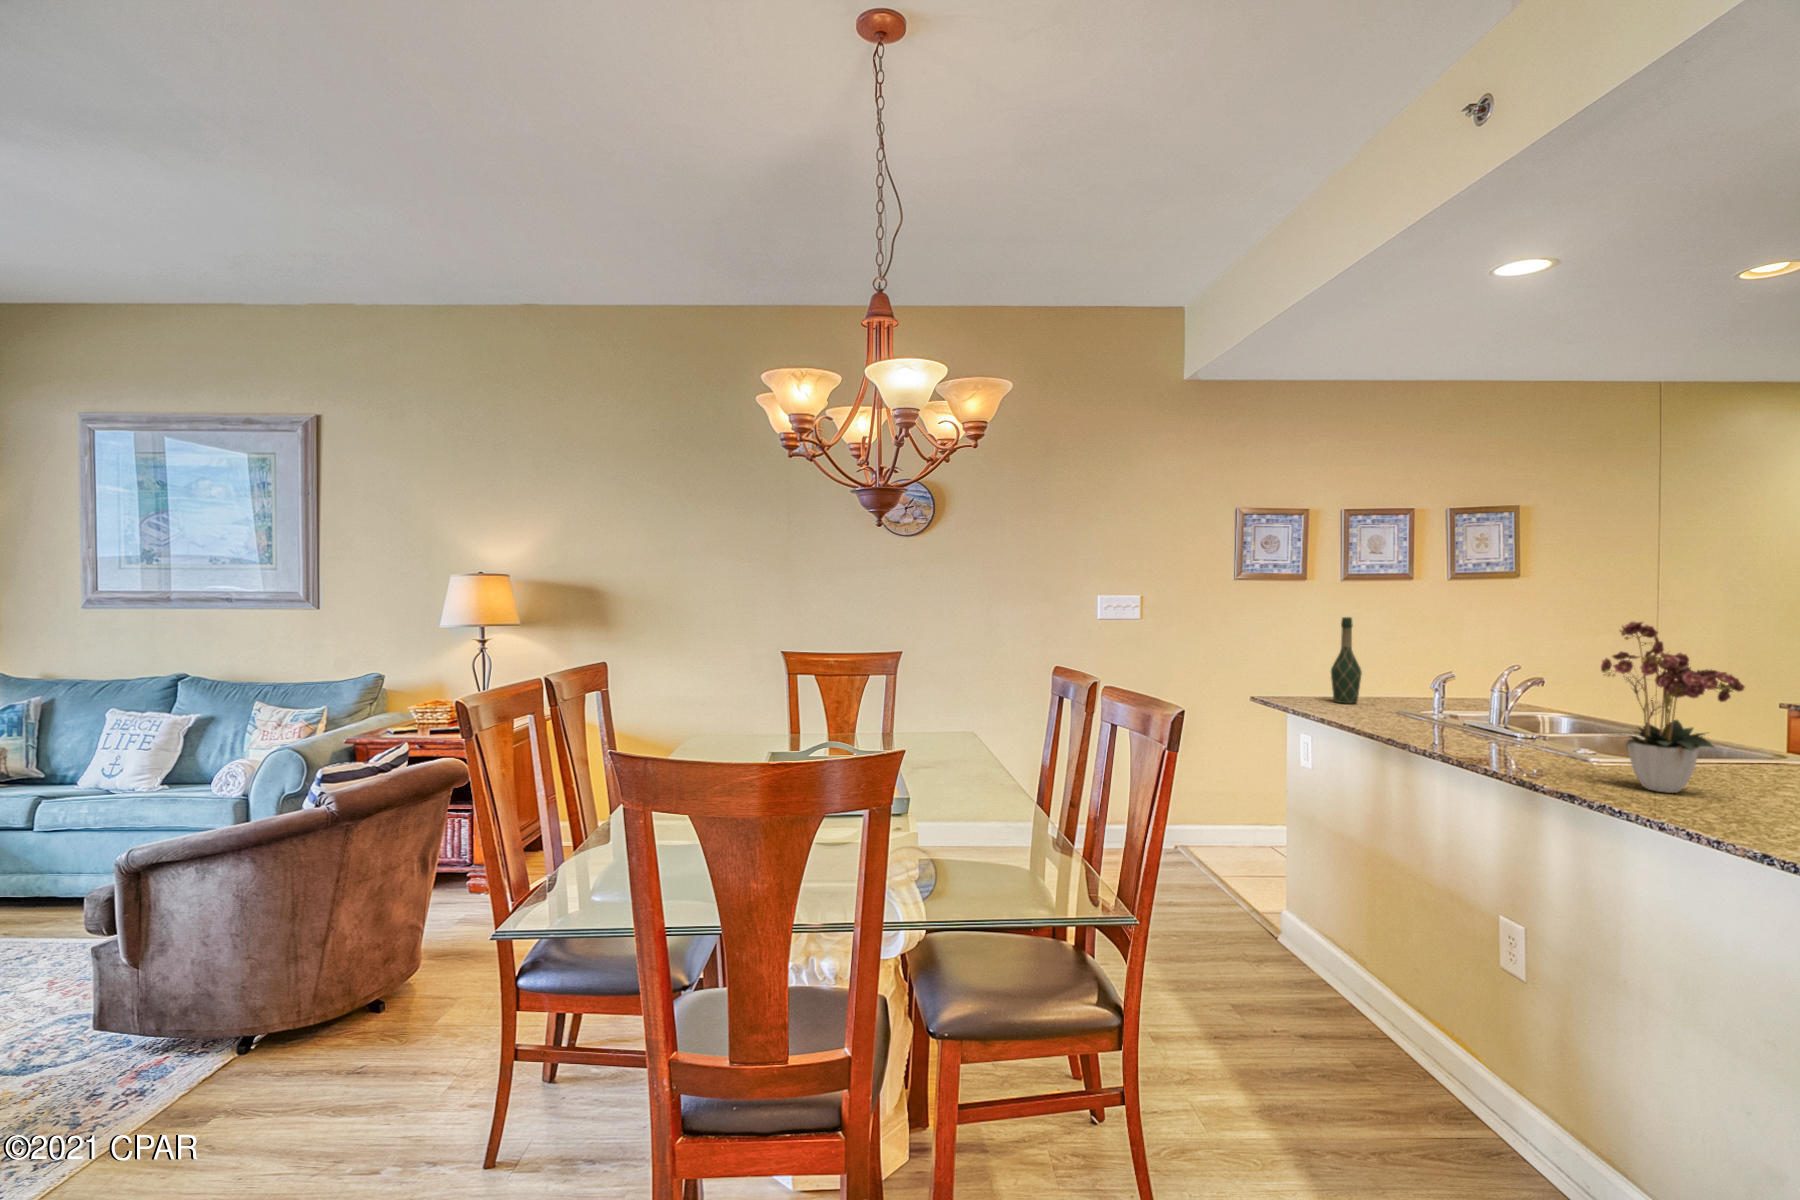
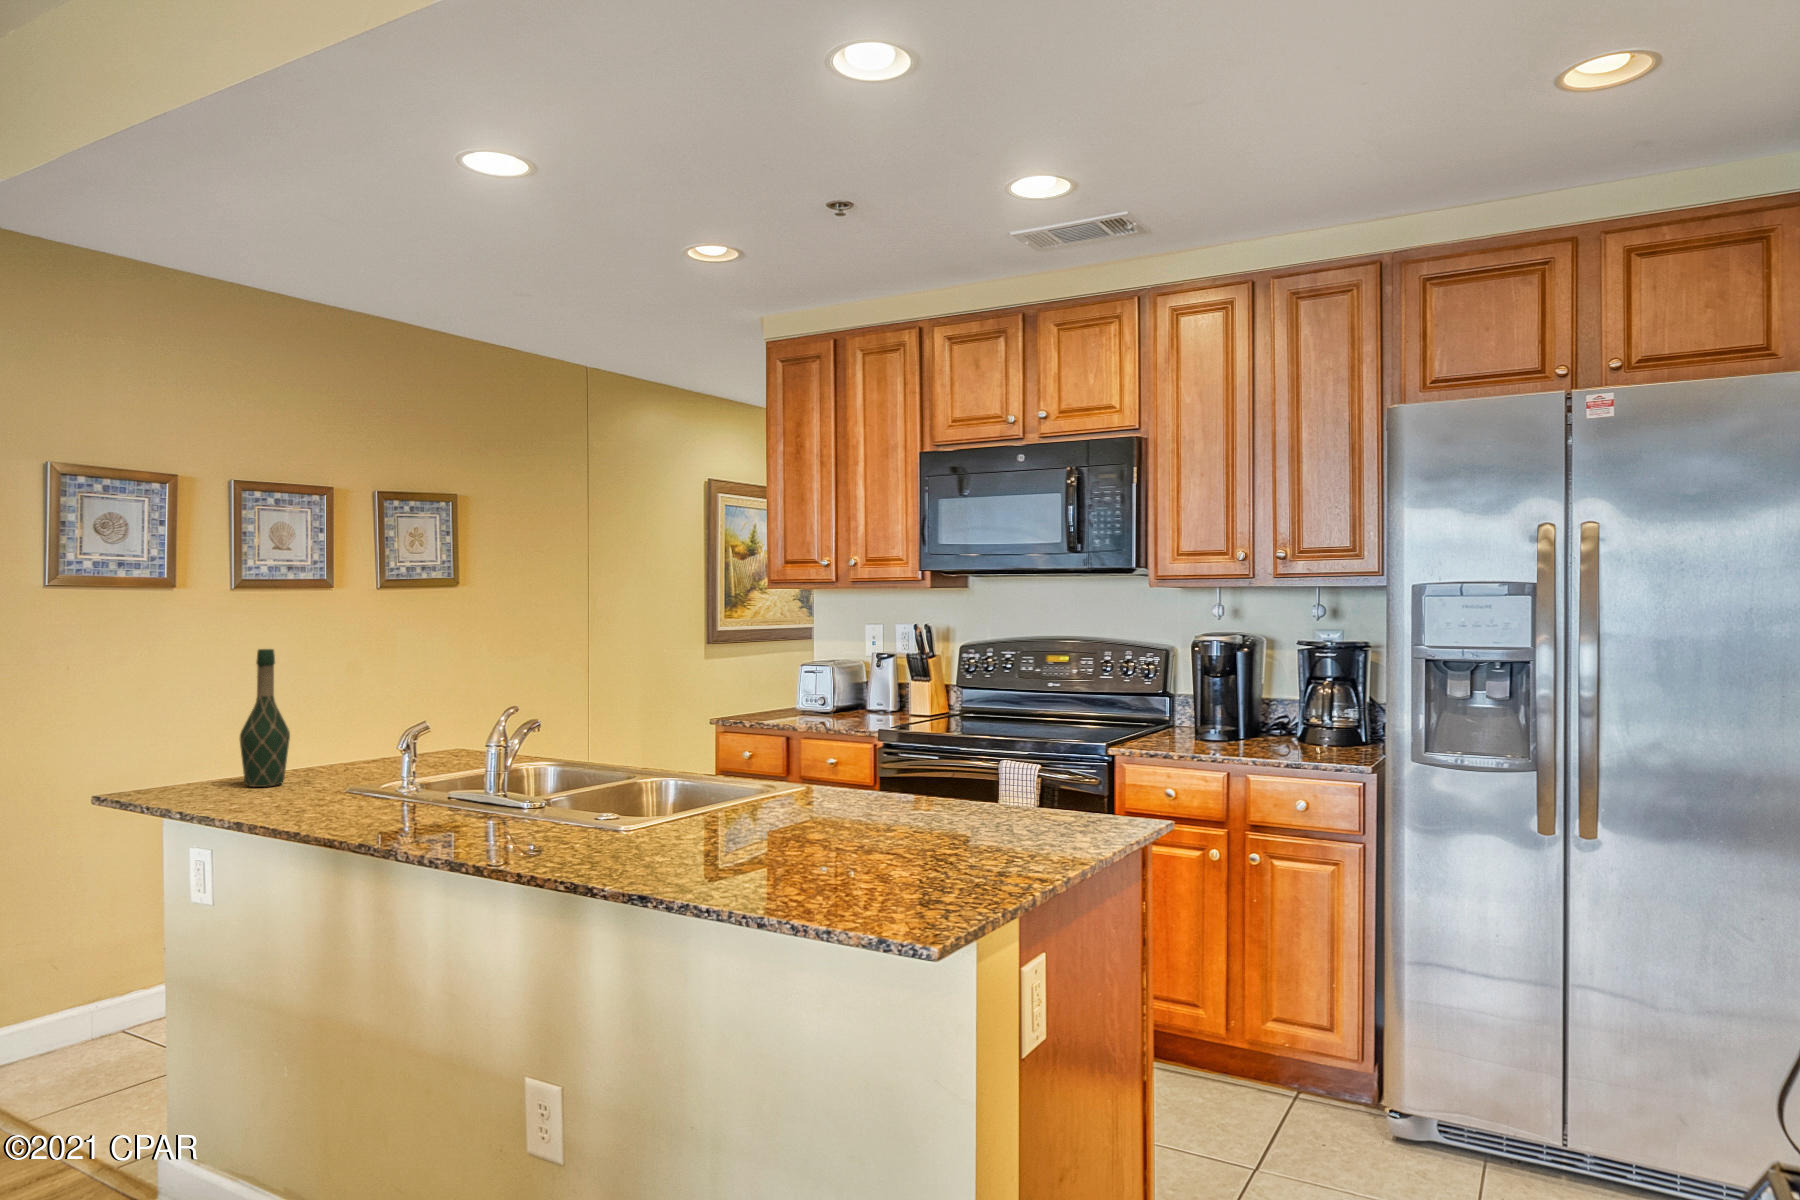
flower arrangement: present [1601,622,1745,793] -> none [651,640,806,866]

